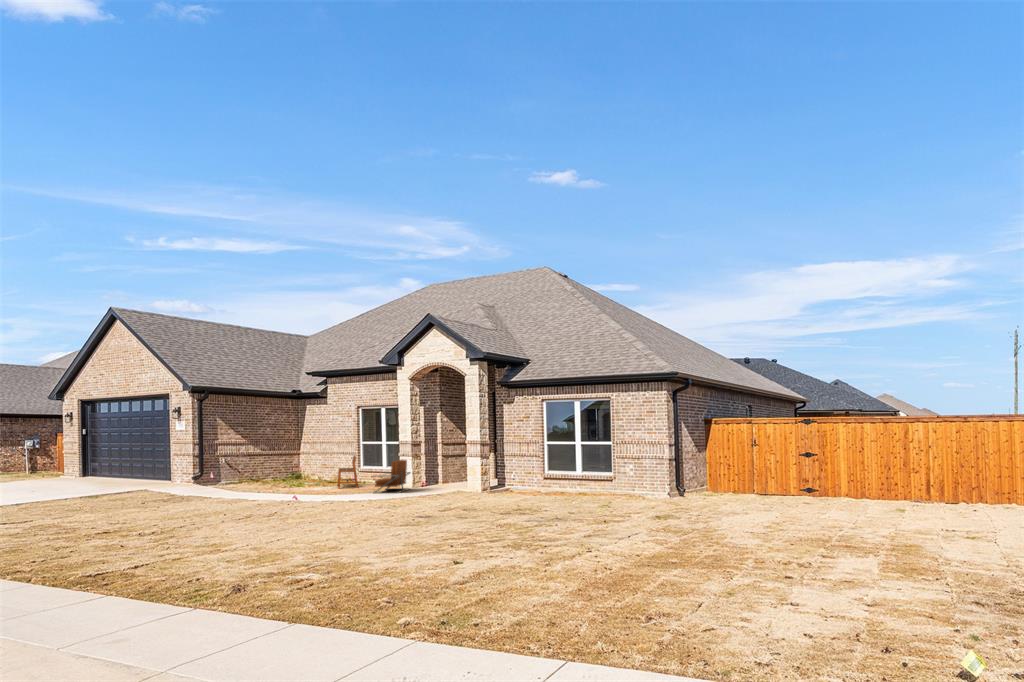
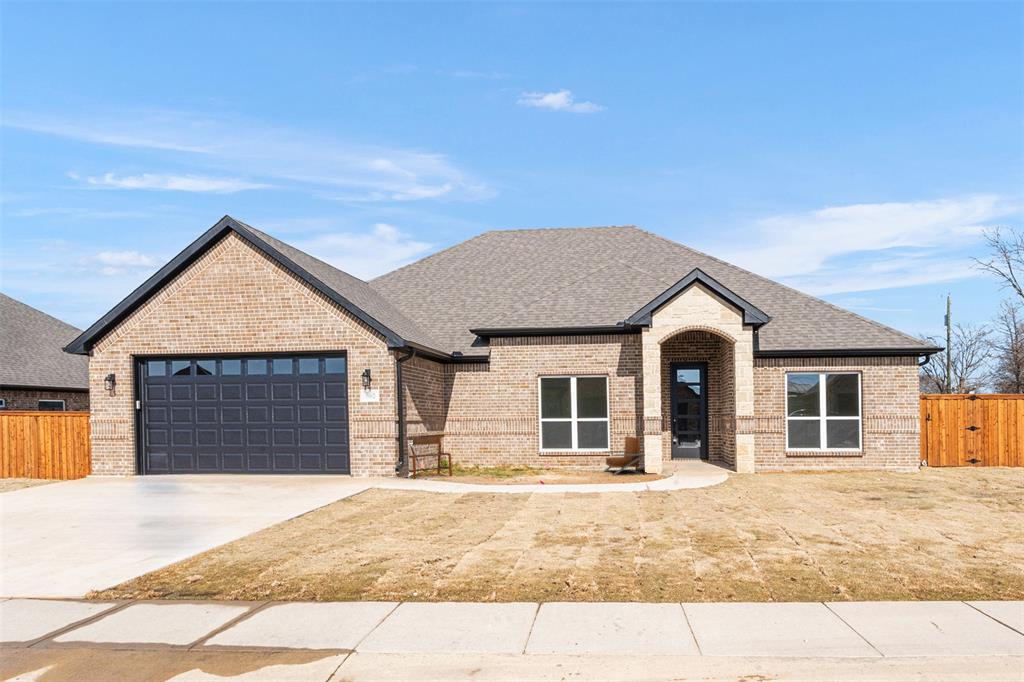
bench: present [338,455,358,489] -> present [408,436,452,479]

